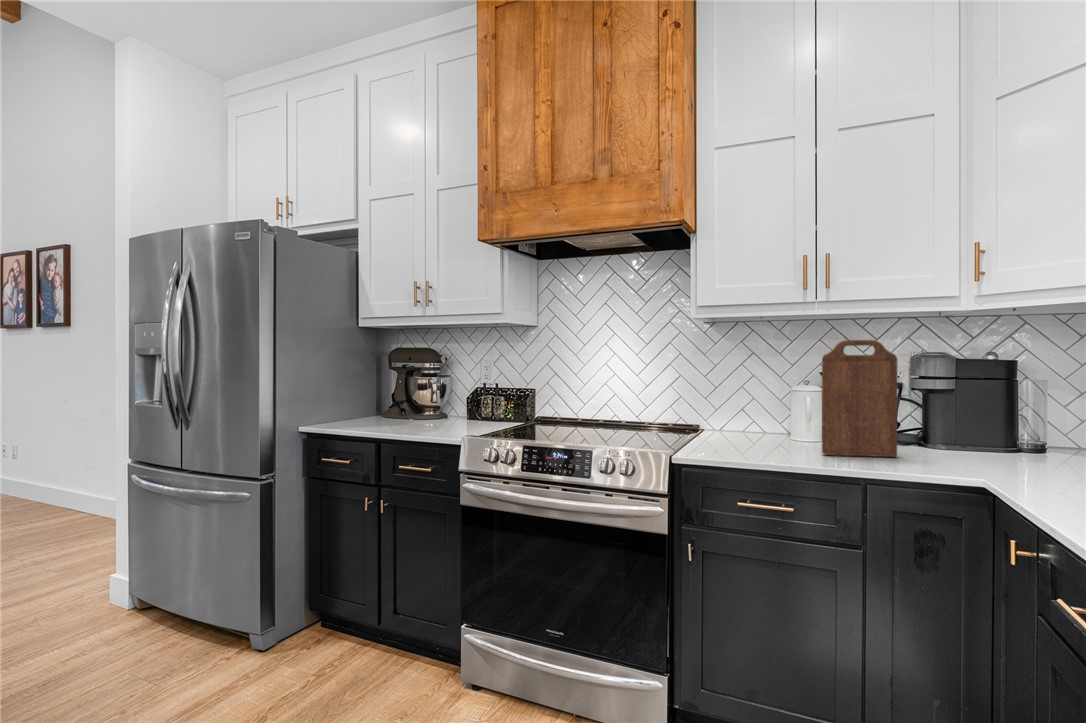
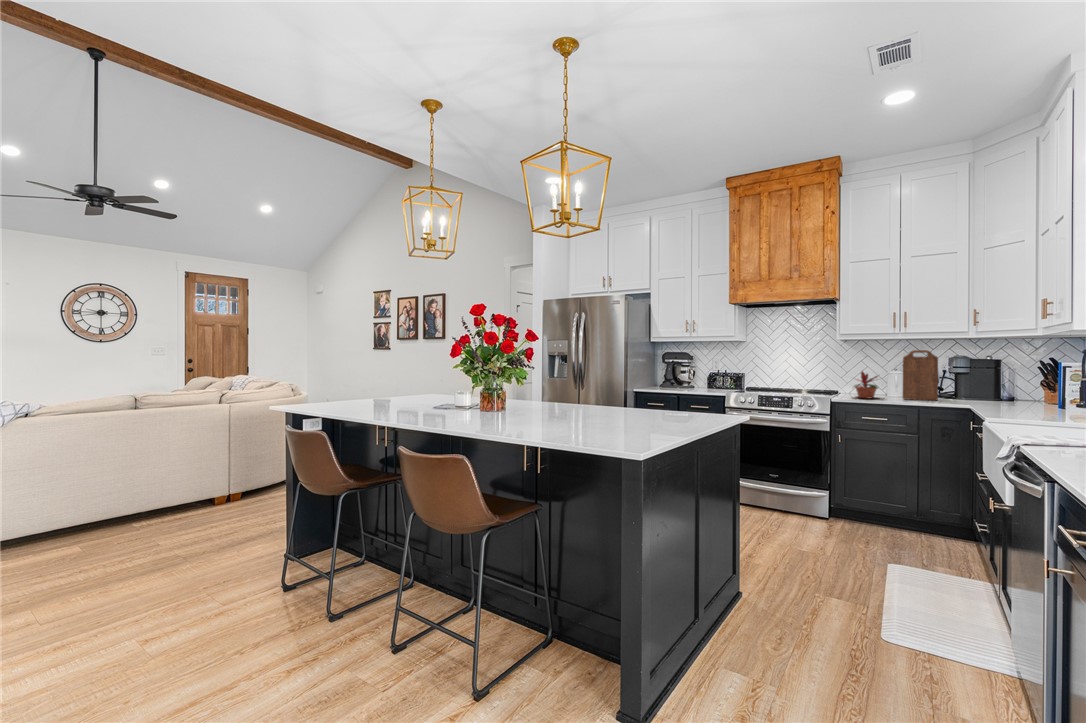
potted plant: none [708,386,785,452] -> present [854,371,878,398]

